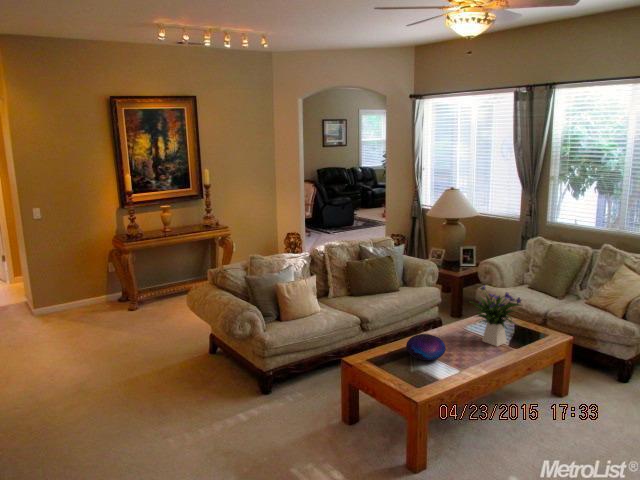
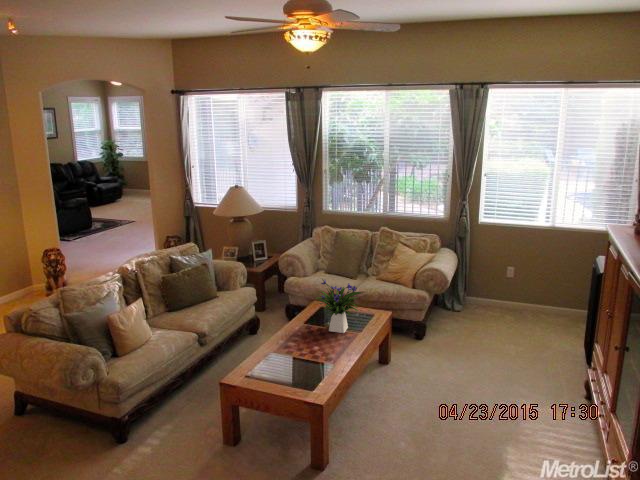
decorative orb: present [406,334,446,360] -> none [277,336,314,362]

